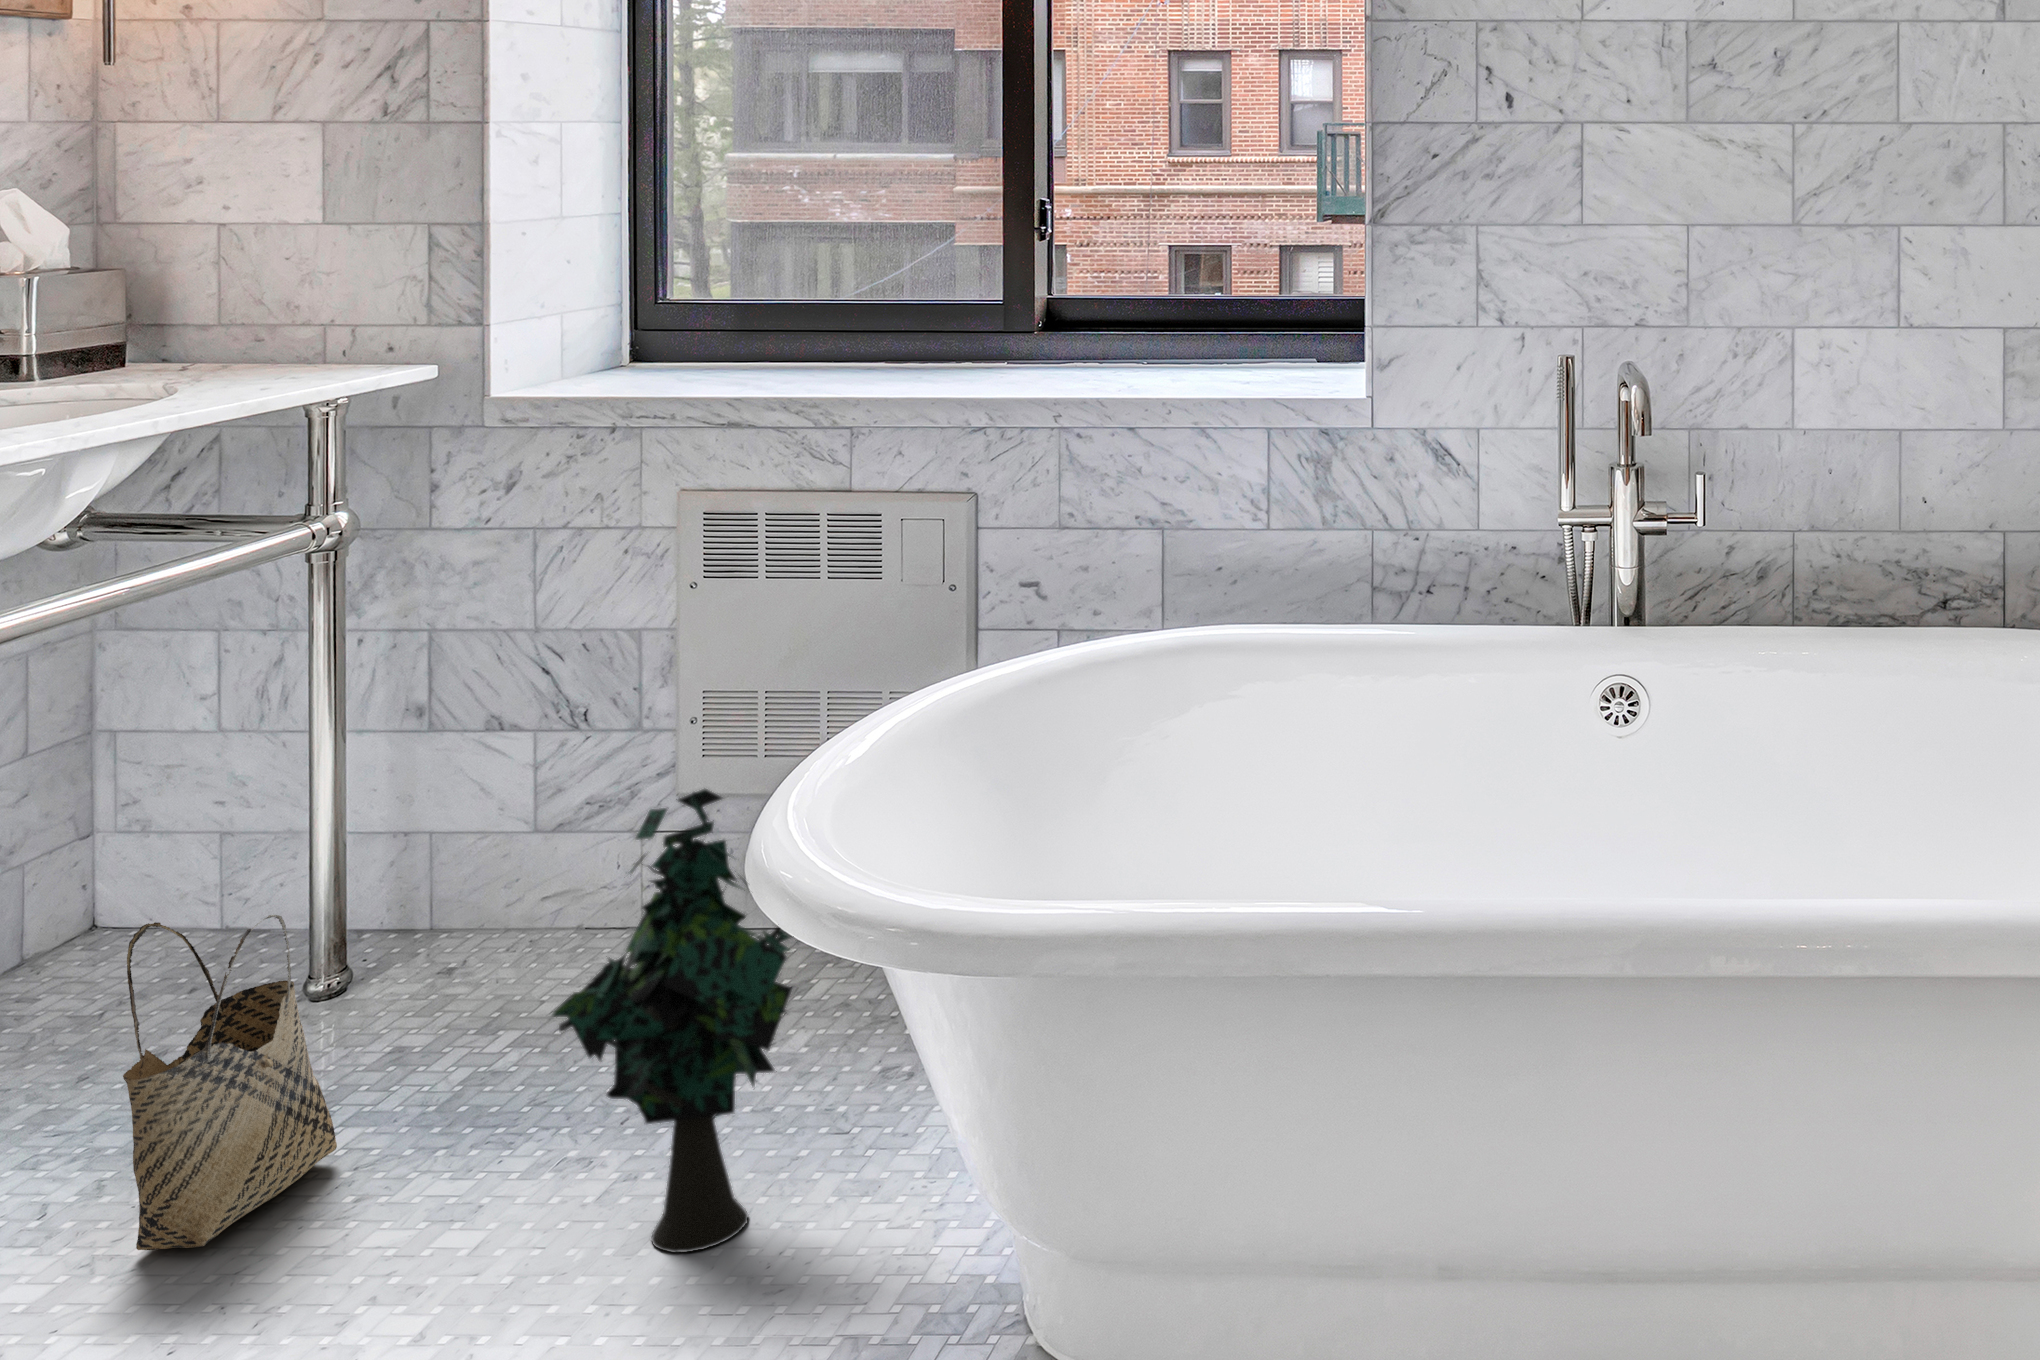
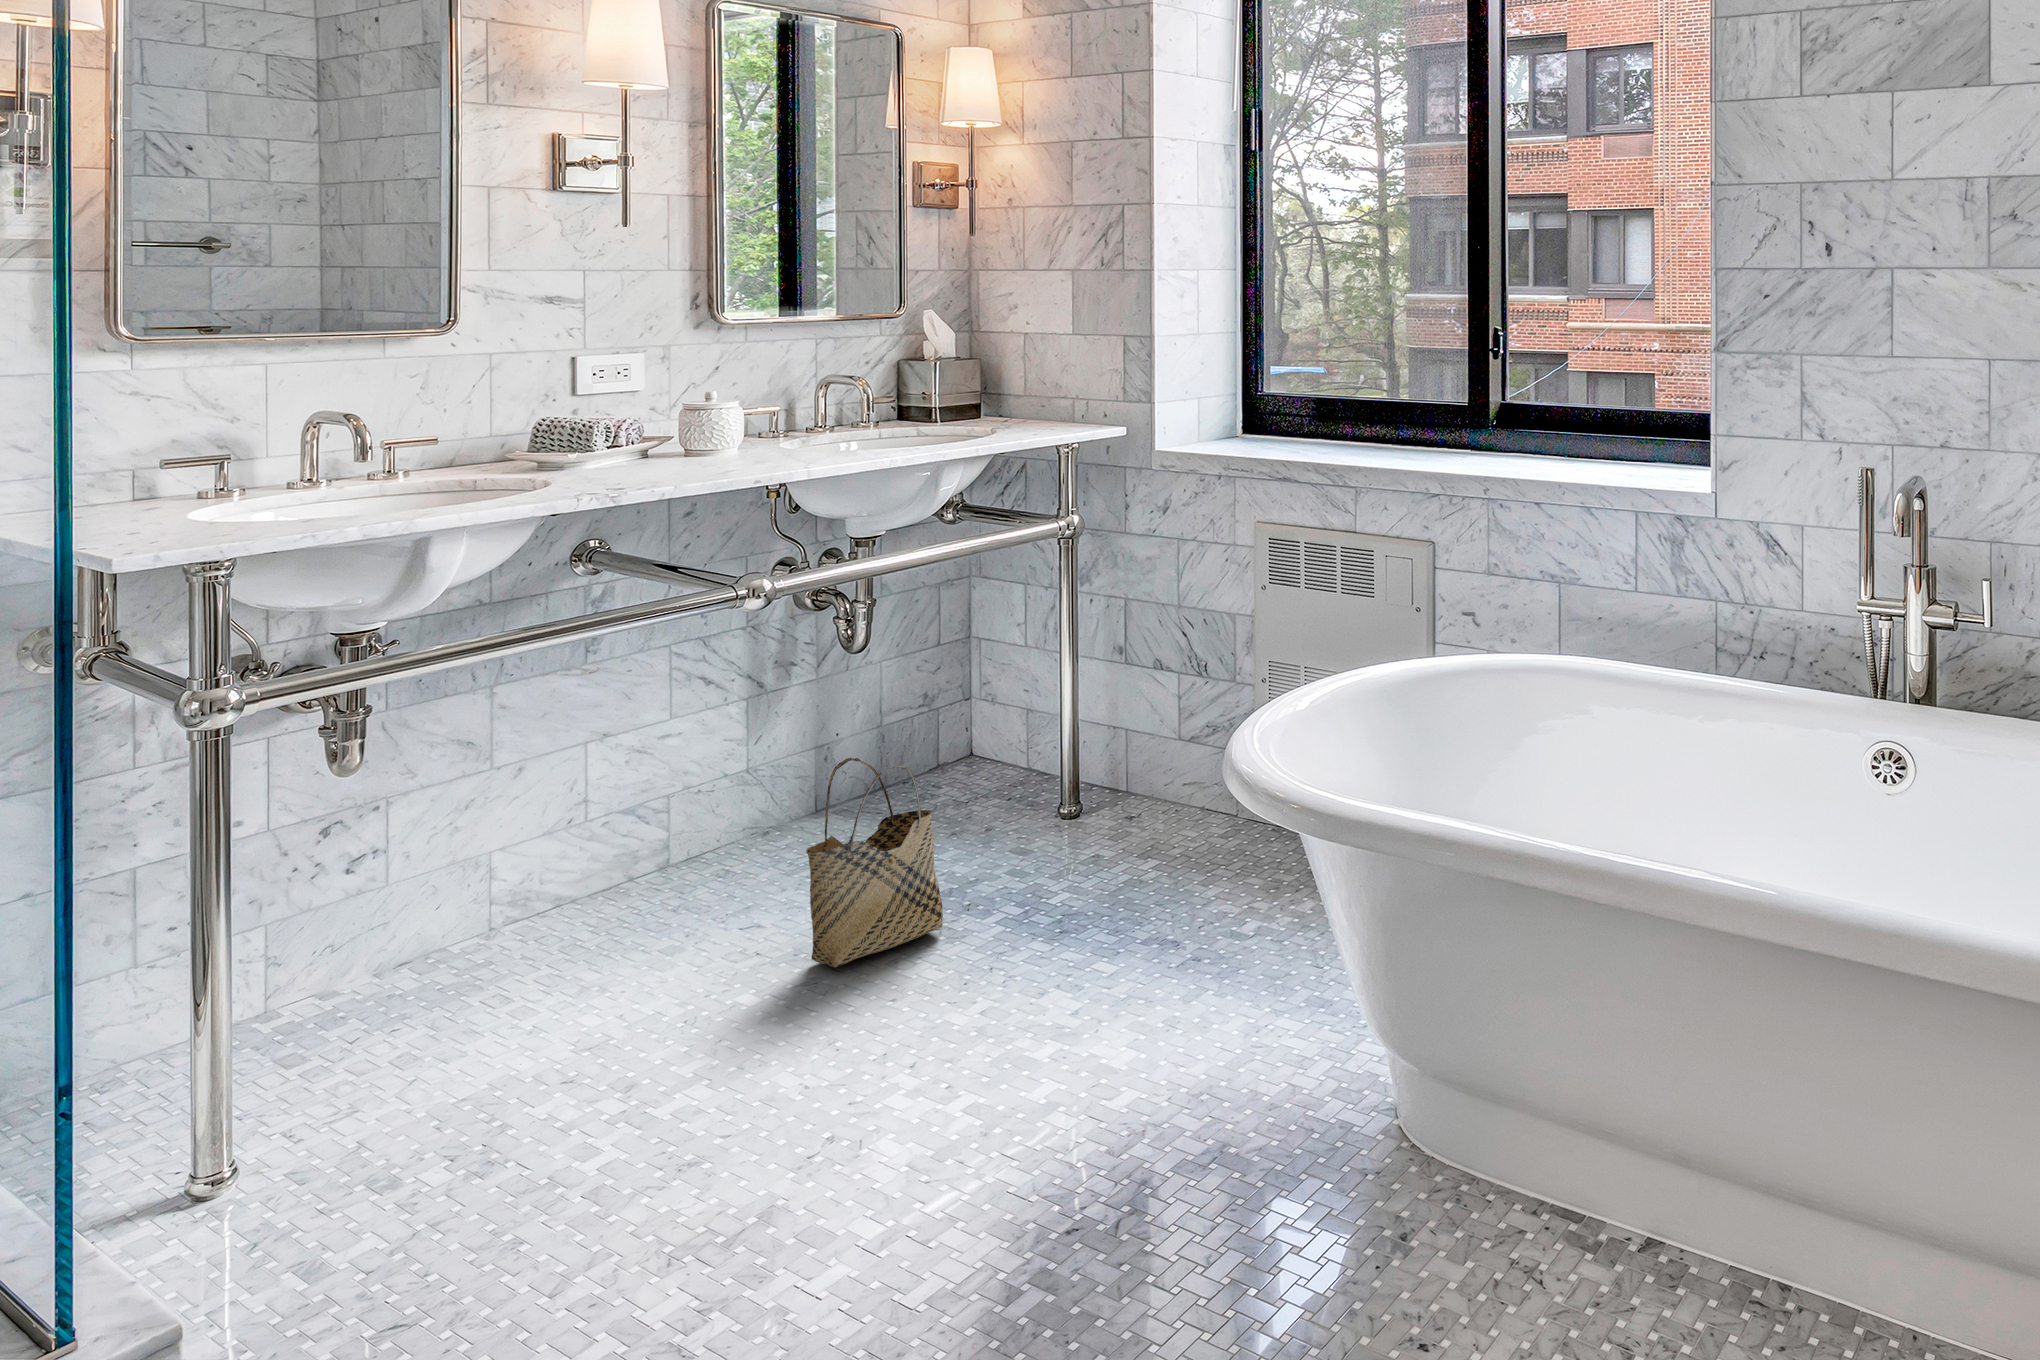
decorative plant: present [551,789,794,1253] -> none [971,730,1155,1056]

